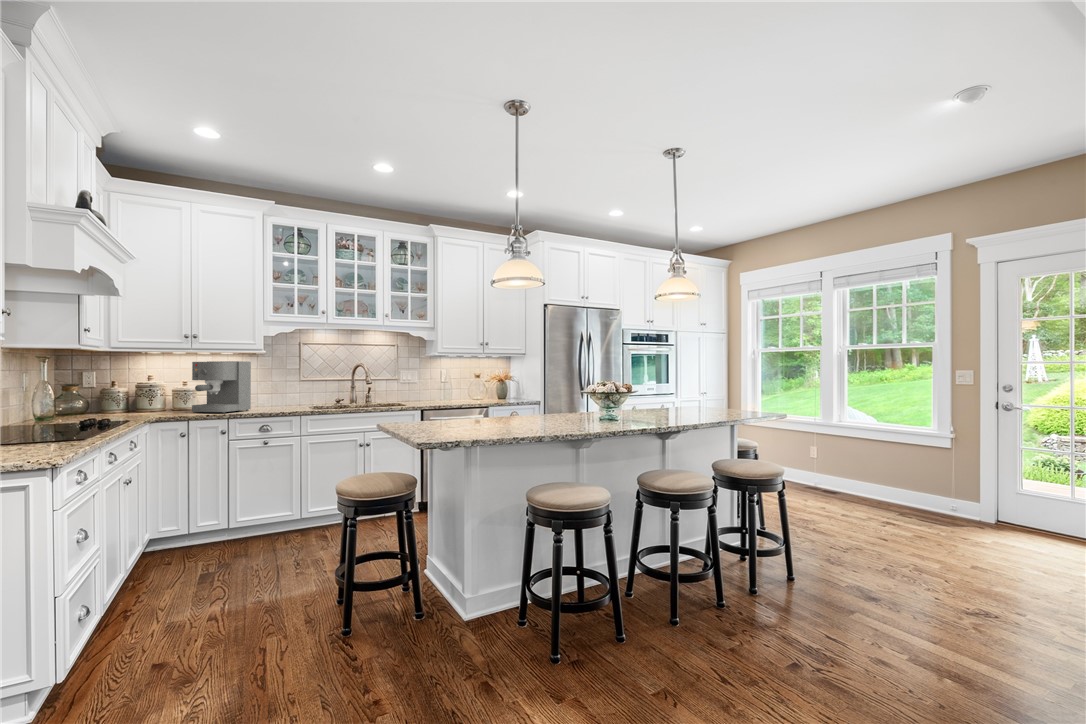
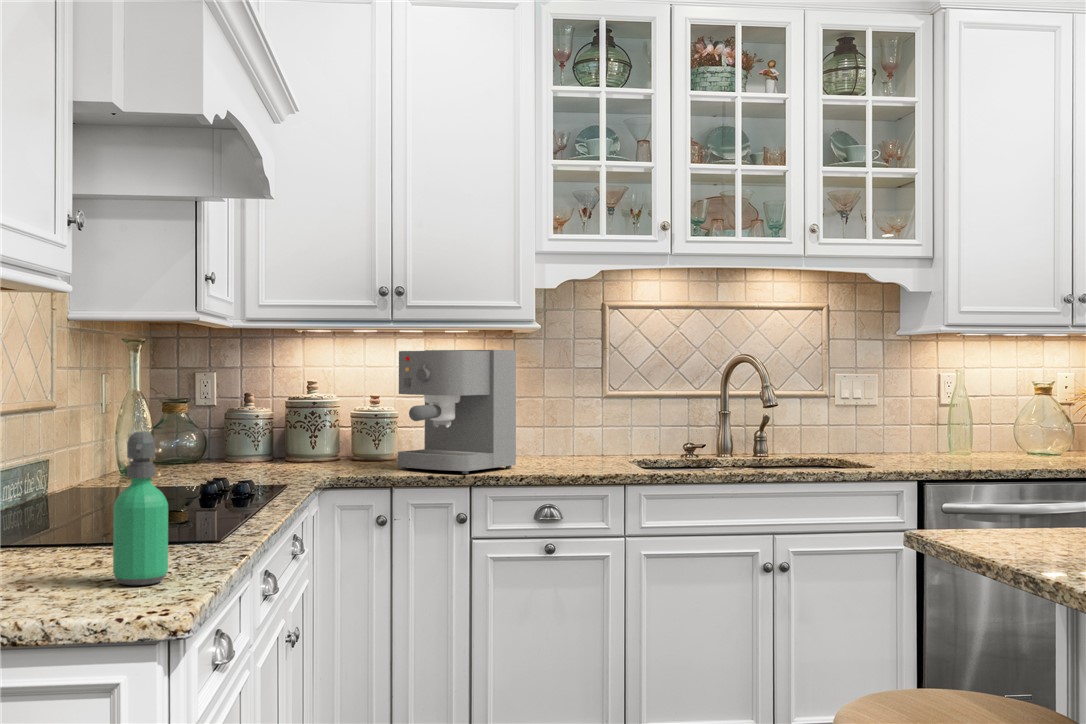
soap dispenser: none [27,393,55,453] -> present [113,431,168,585]

